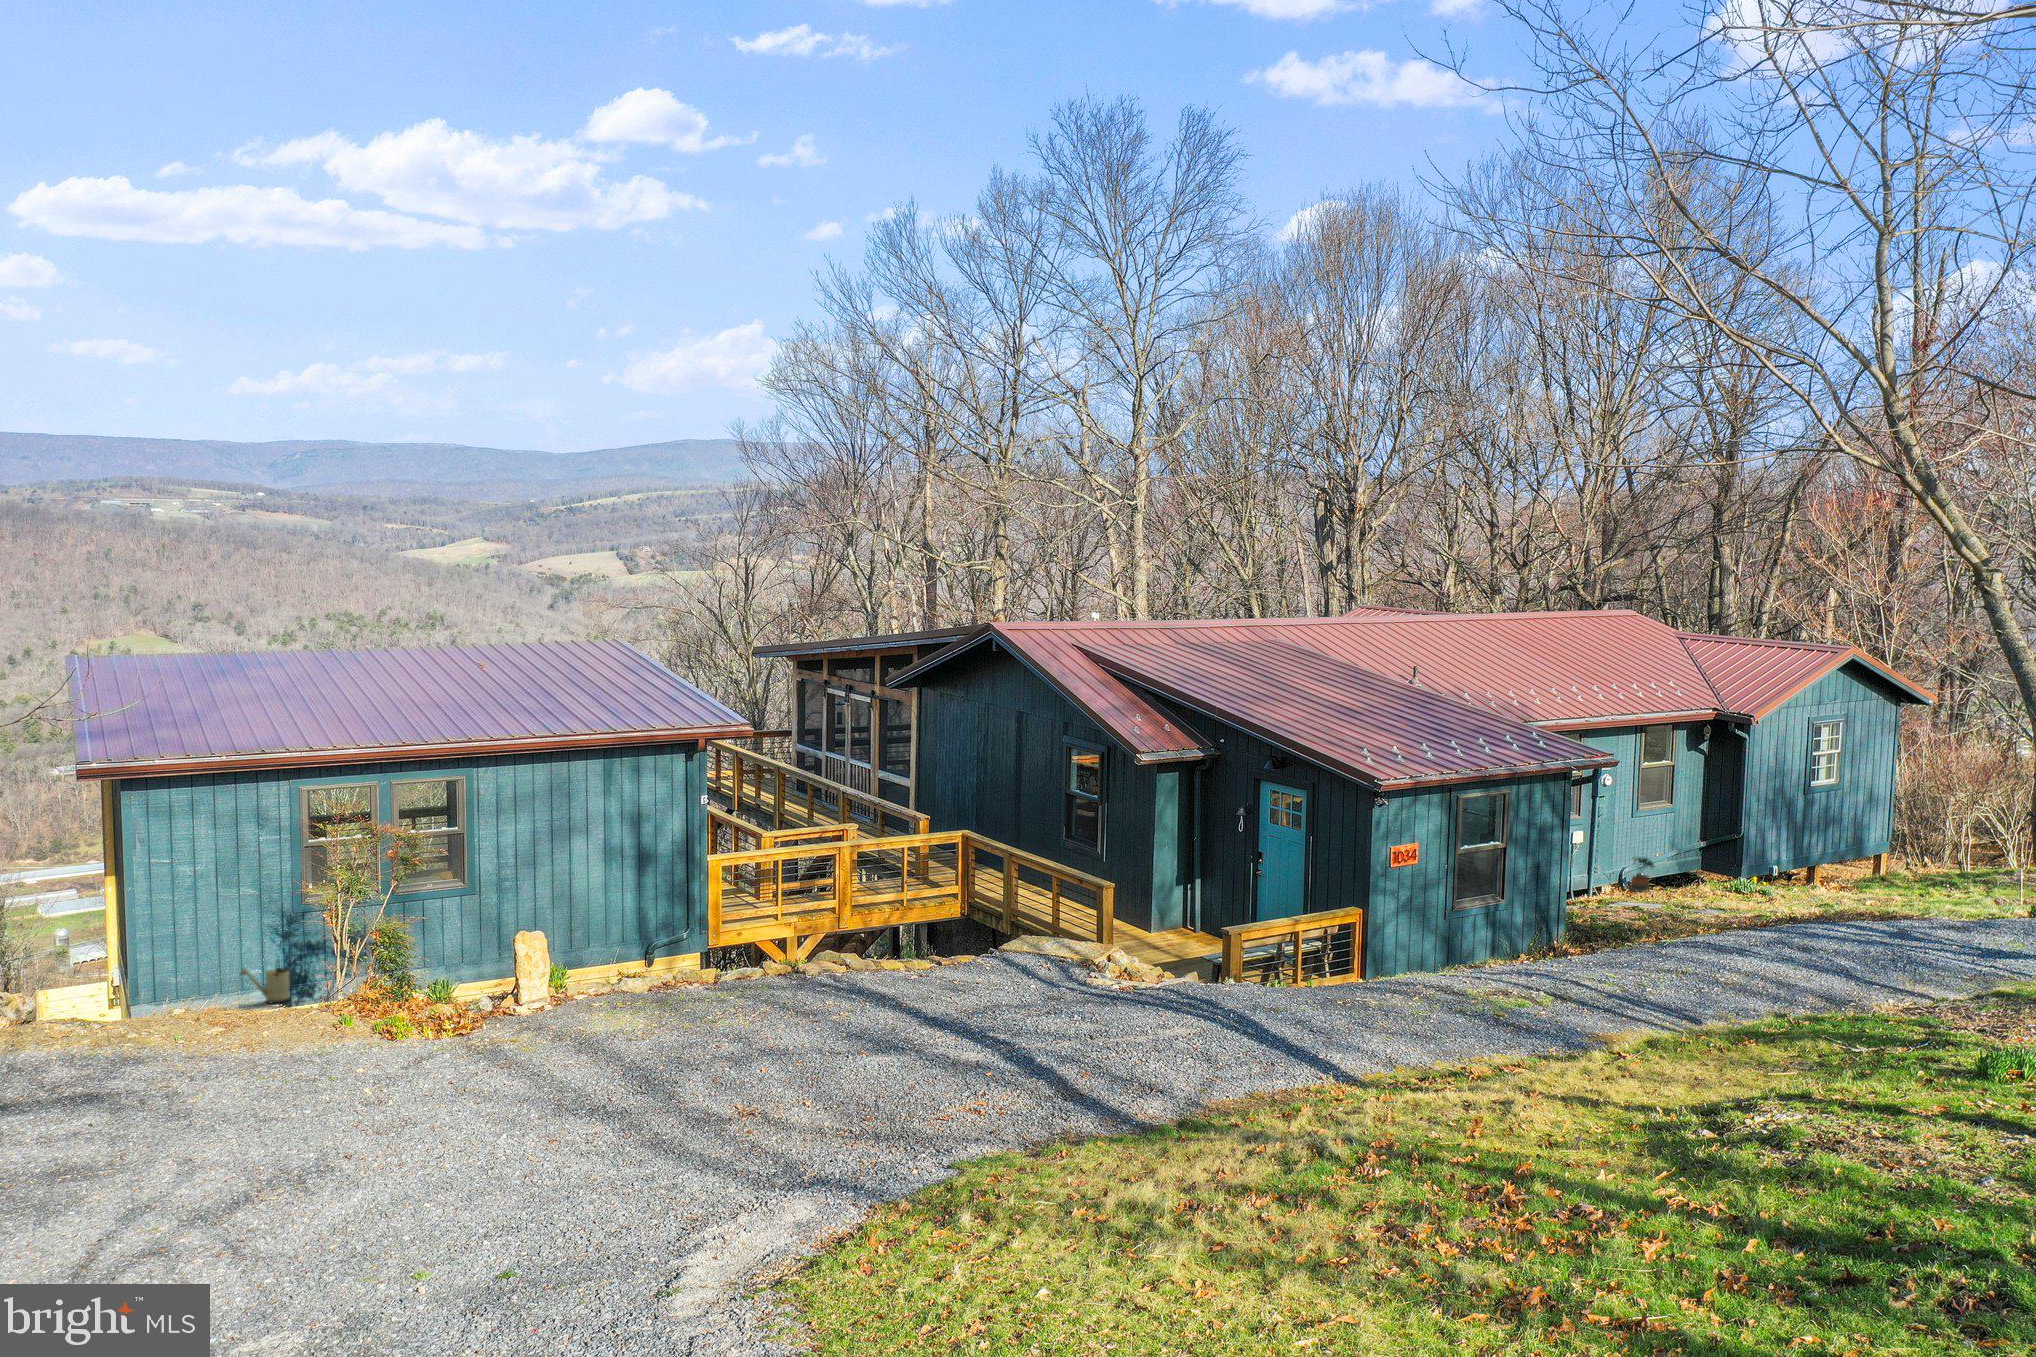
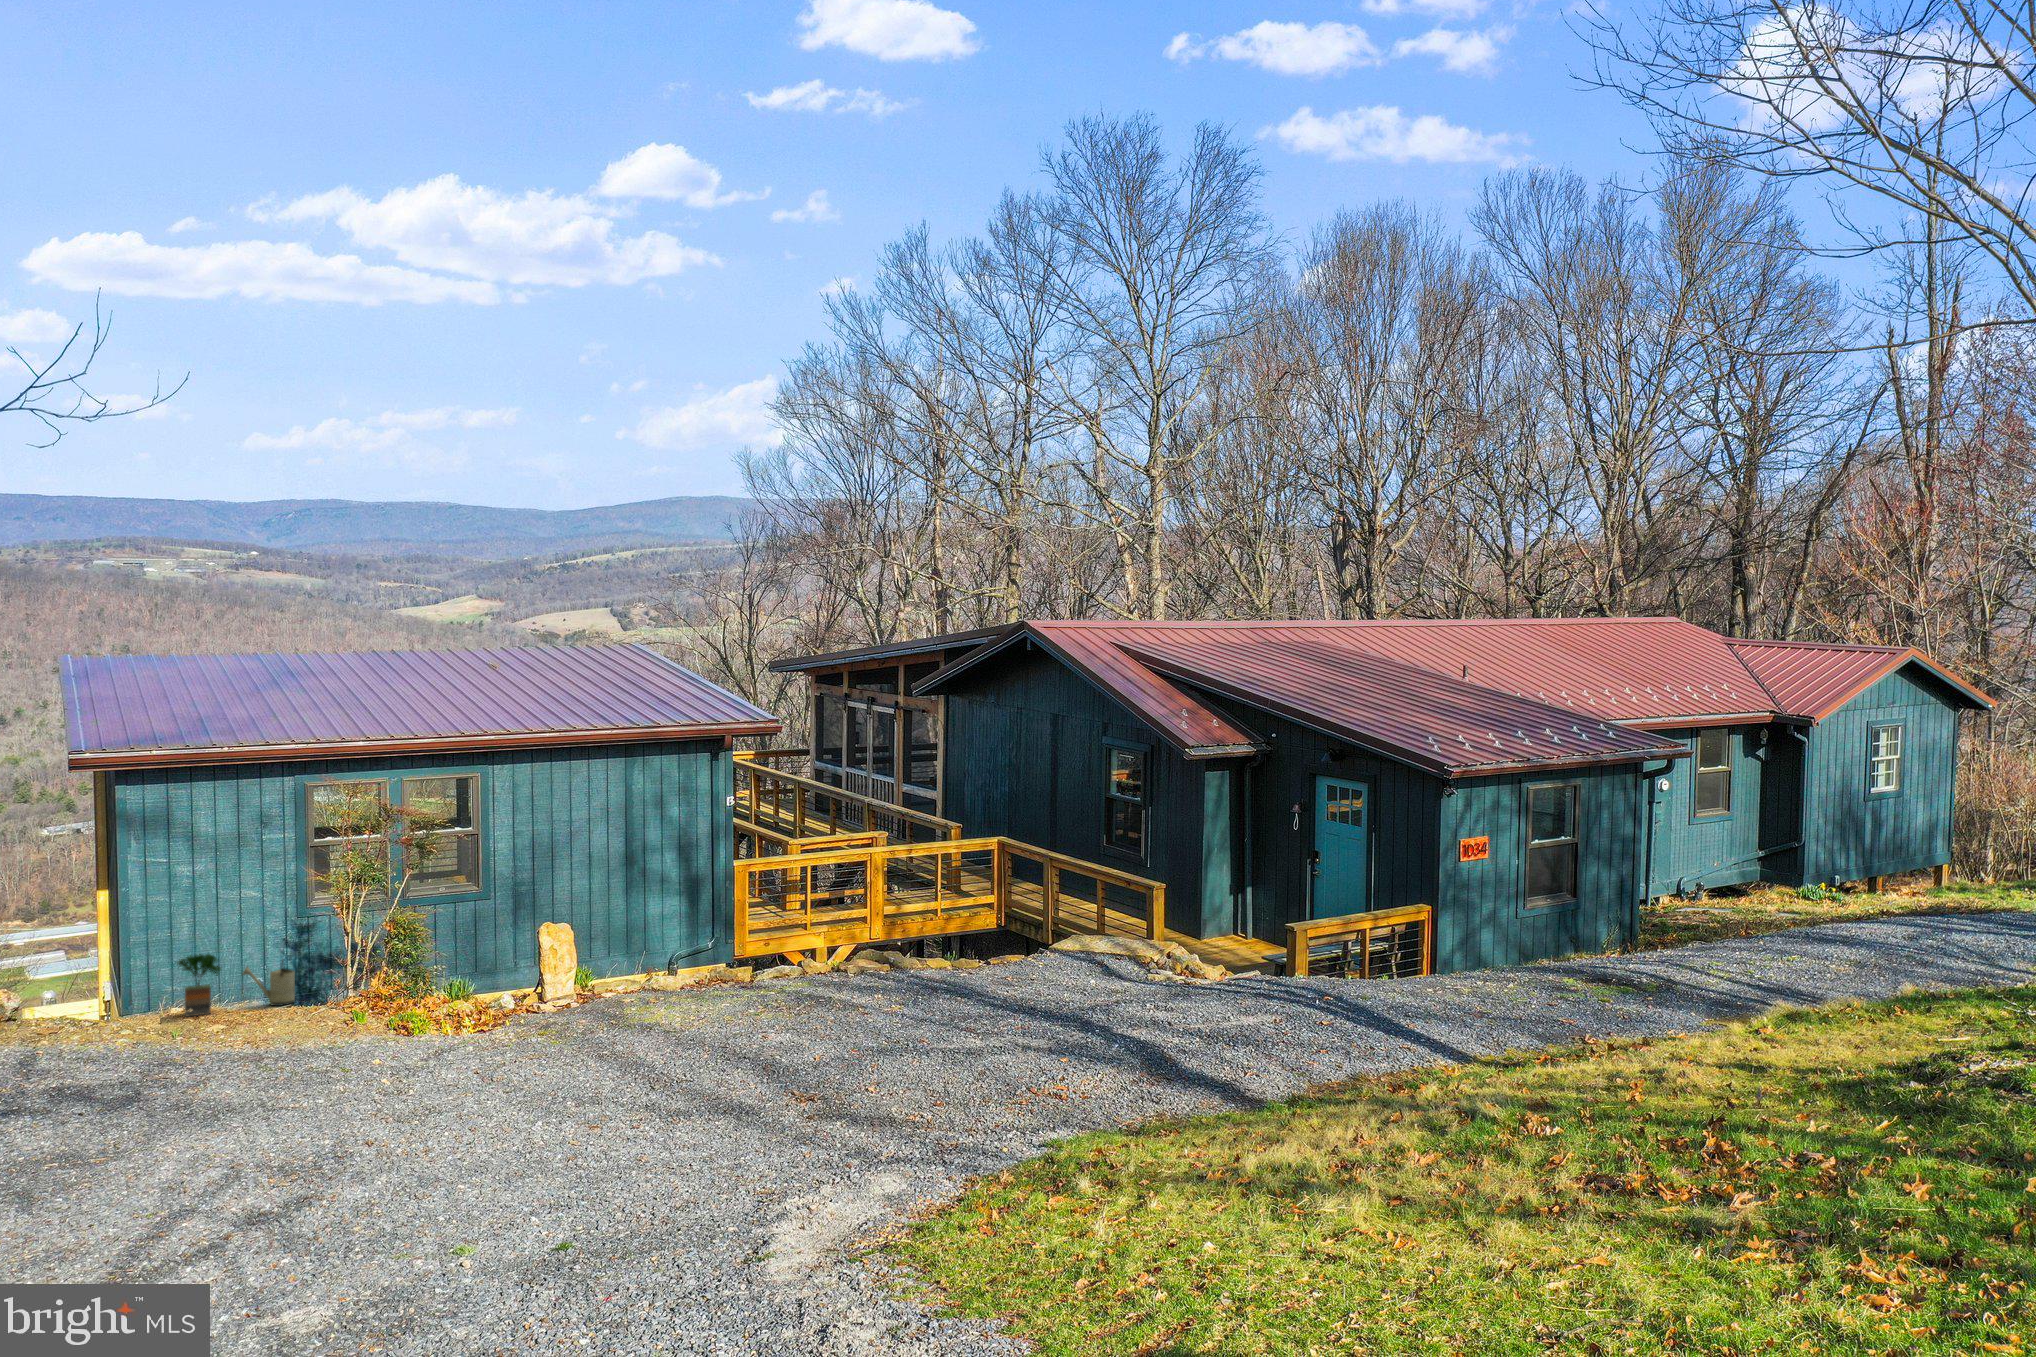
potted tree: present [1630,857,1654,892] -> present [177,954,221,1017]

